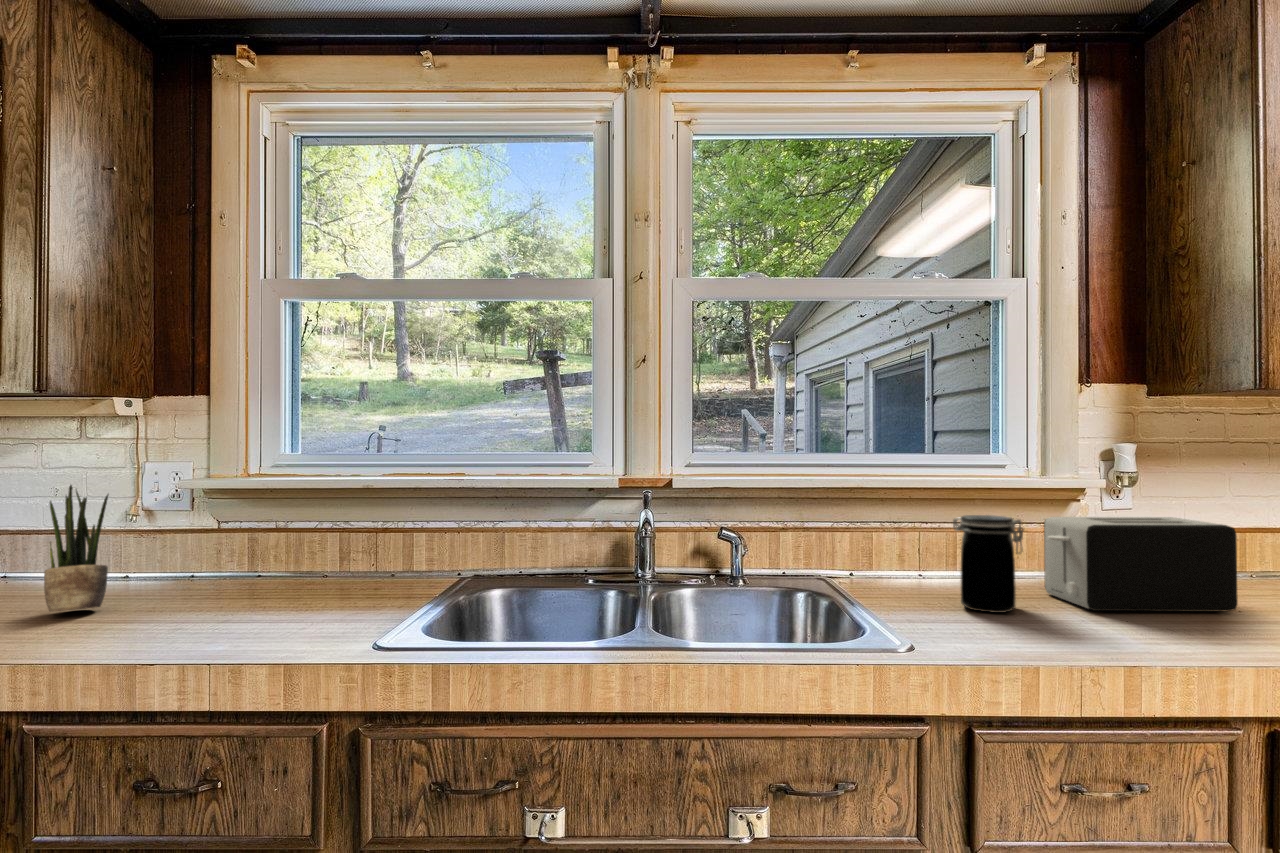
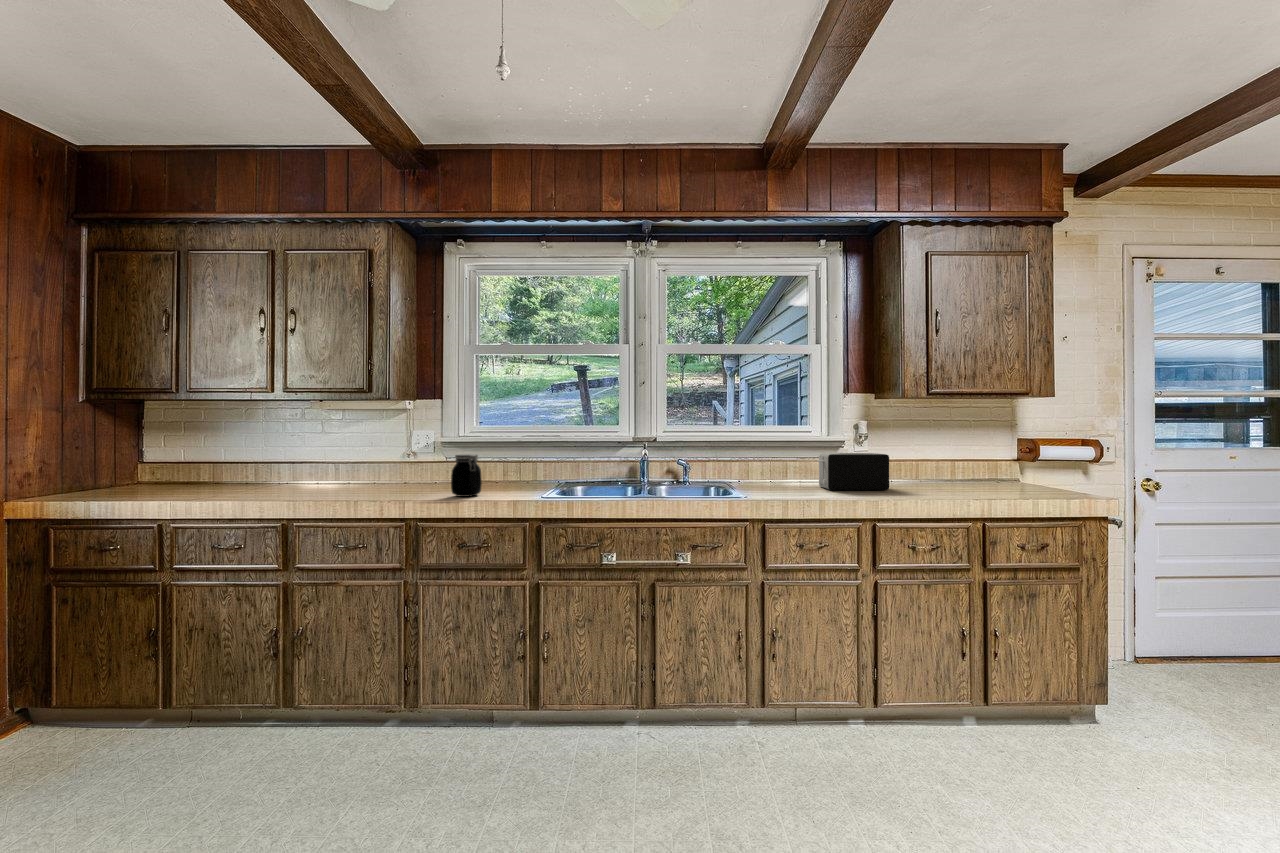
potted plant: present [44,485,109,611] -> none [396,438,419,491]
jar: present [953,515,1024,613] -> present [451,454,482,497]

